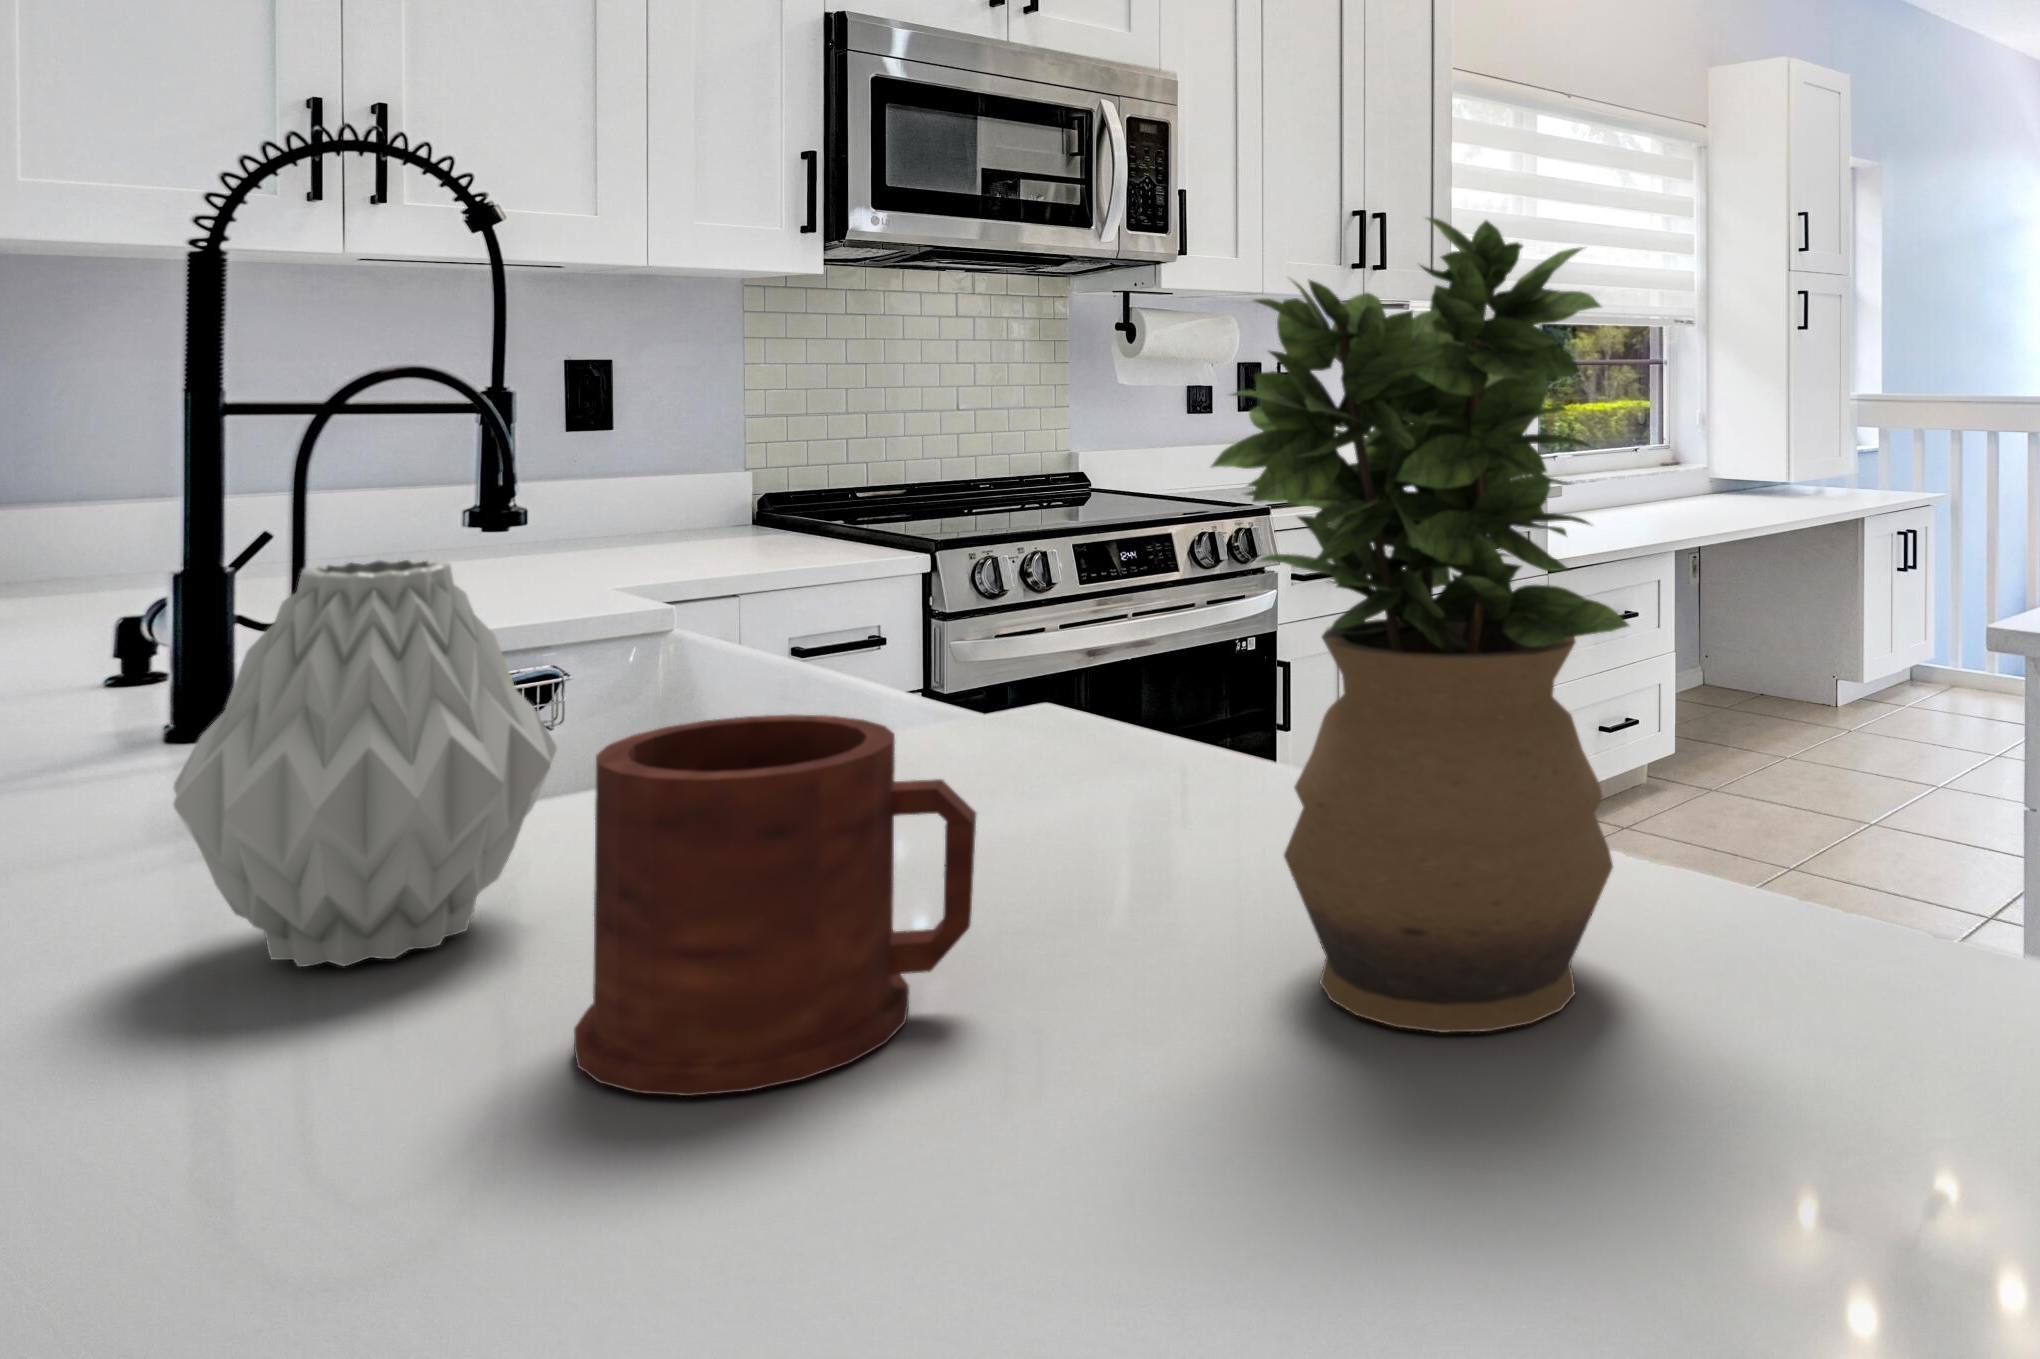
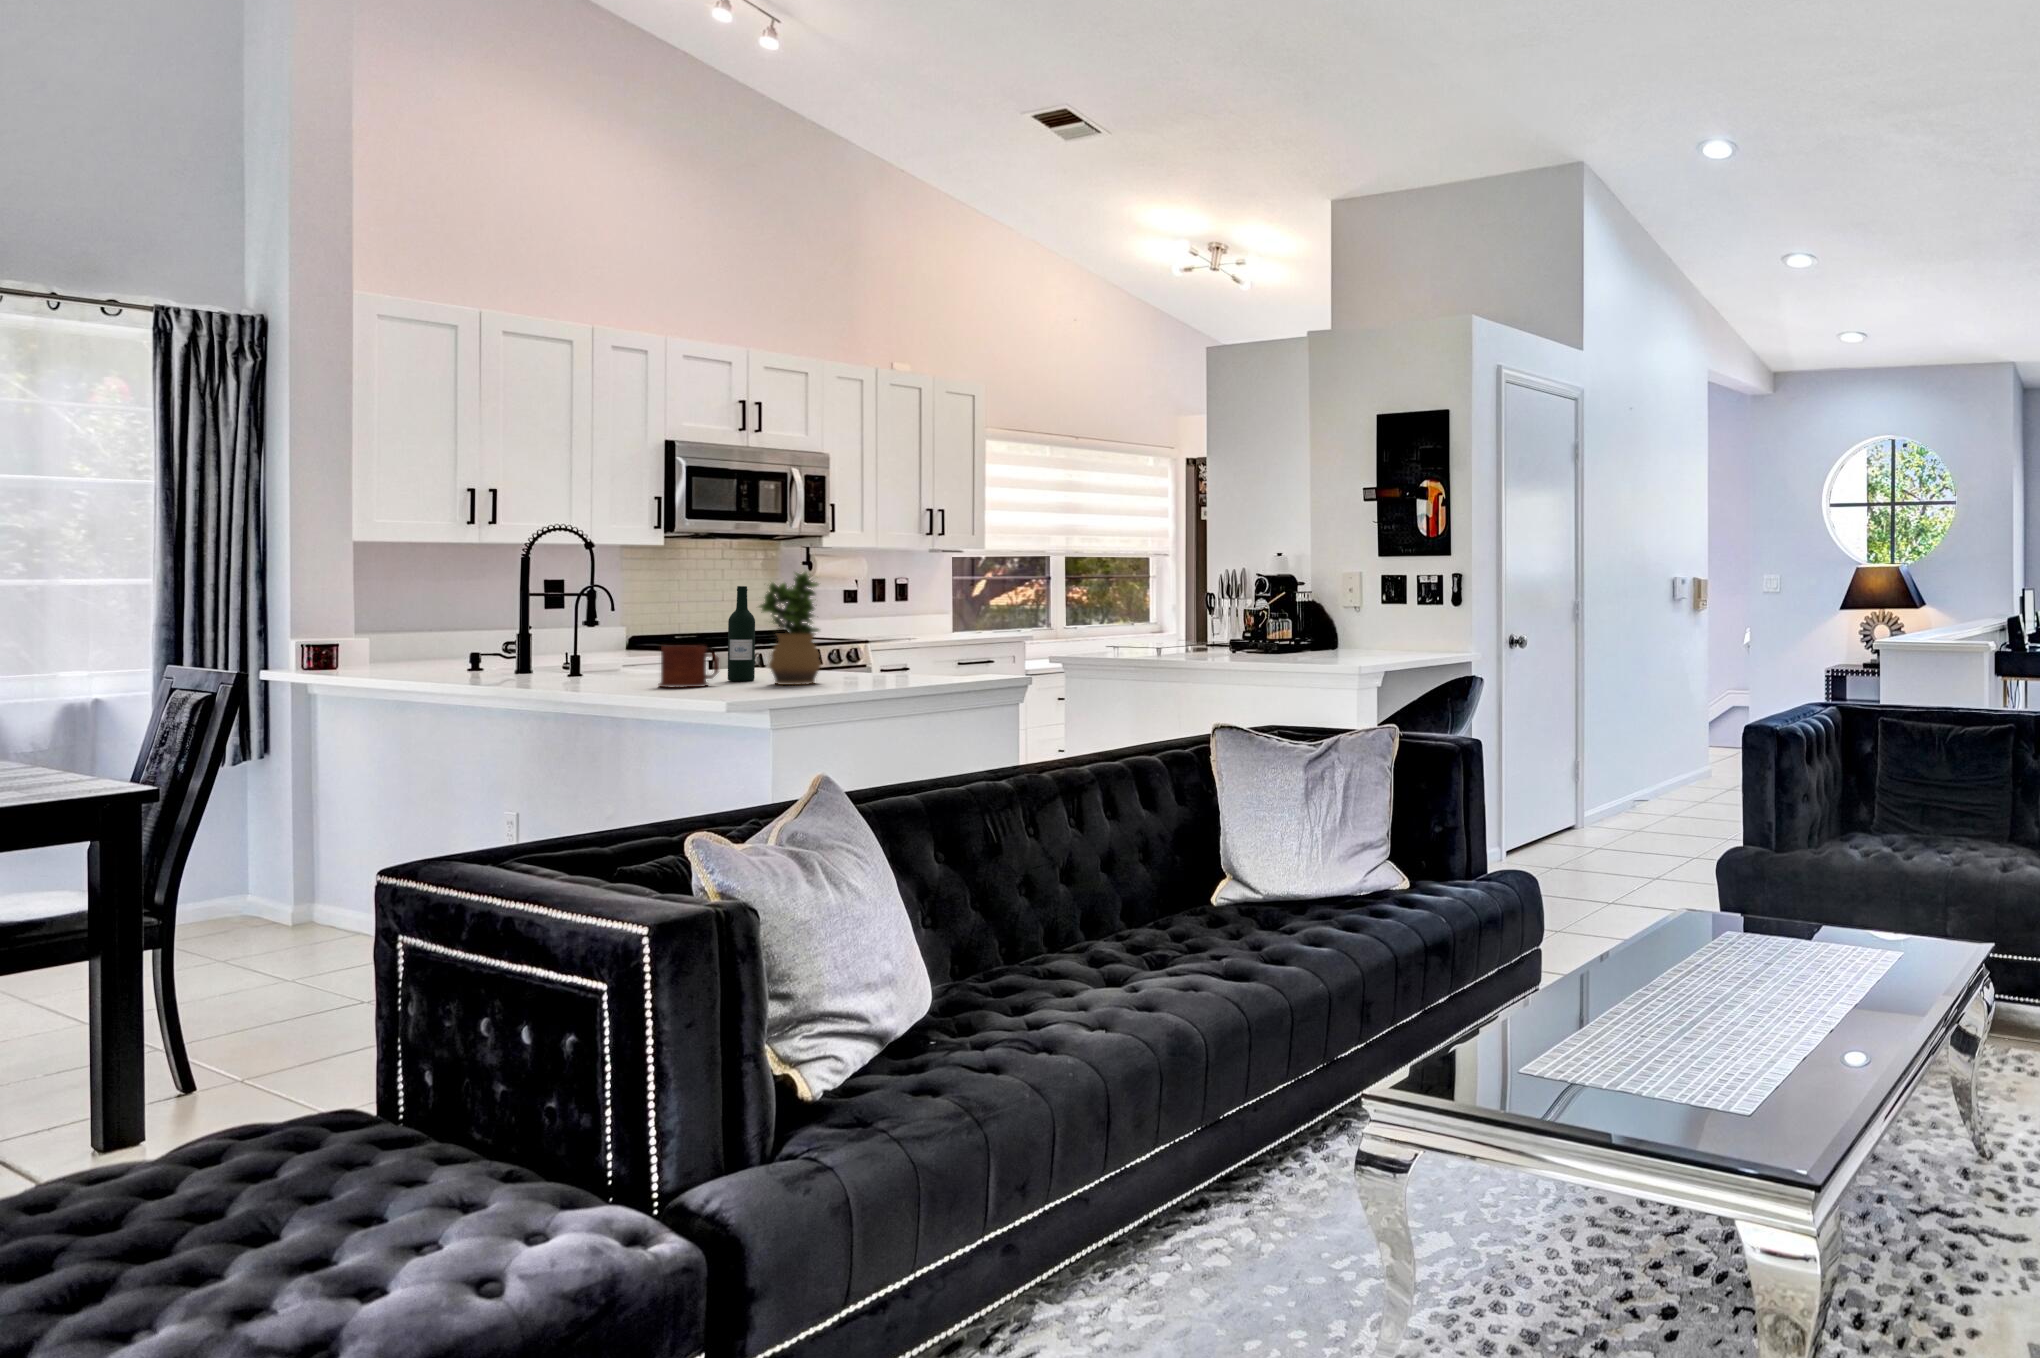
wine bottle: none [1014,331,1153,893] -> present [728,586,755,681]
vase: present [173,559,557,967] -> none [581,624,644,685]

